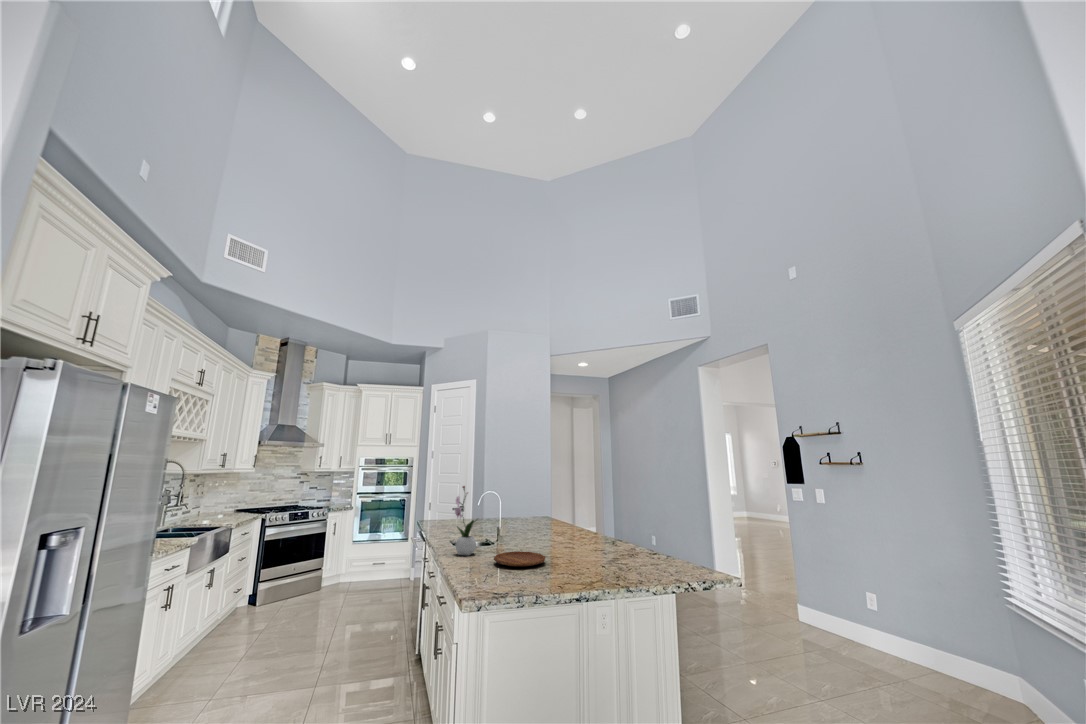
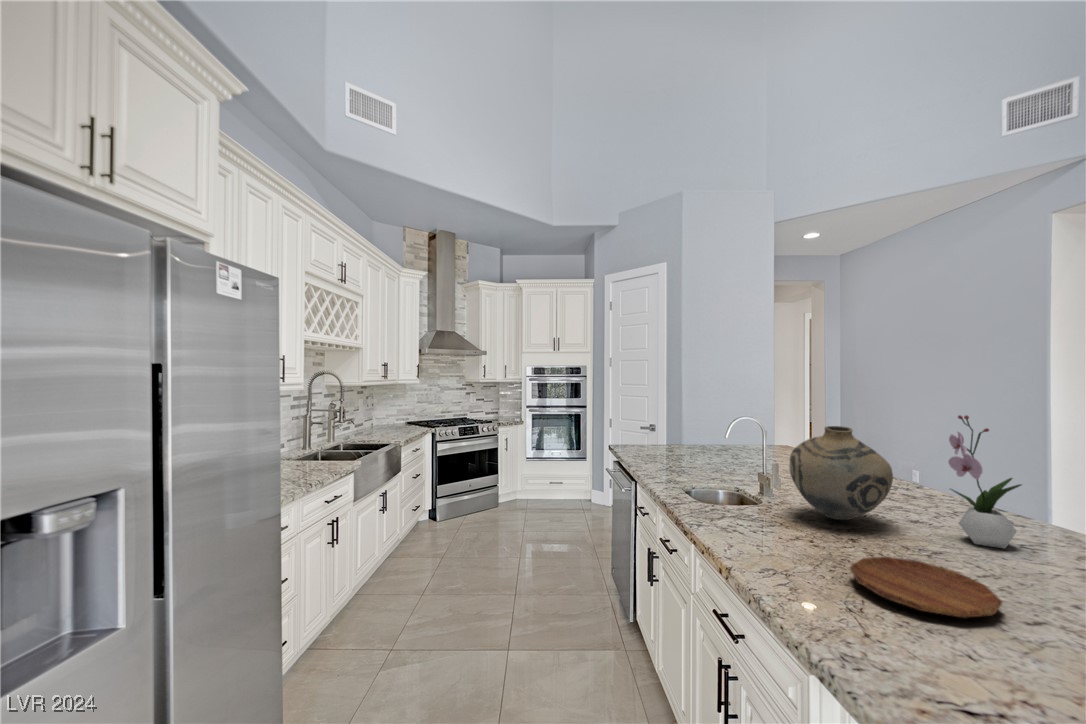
flower arrangement: present [455,486,477,555] -> present [948,415,1021,549]
vase: none [498,492,545,545] -> present [789,426,893,520]

